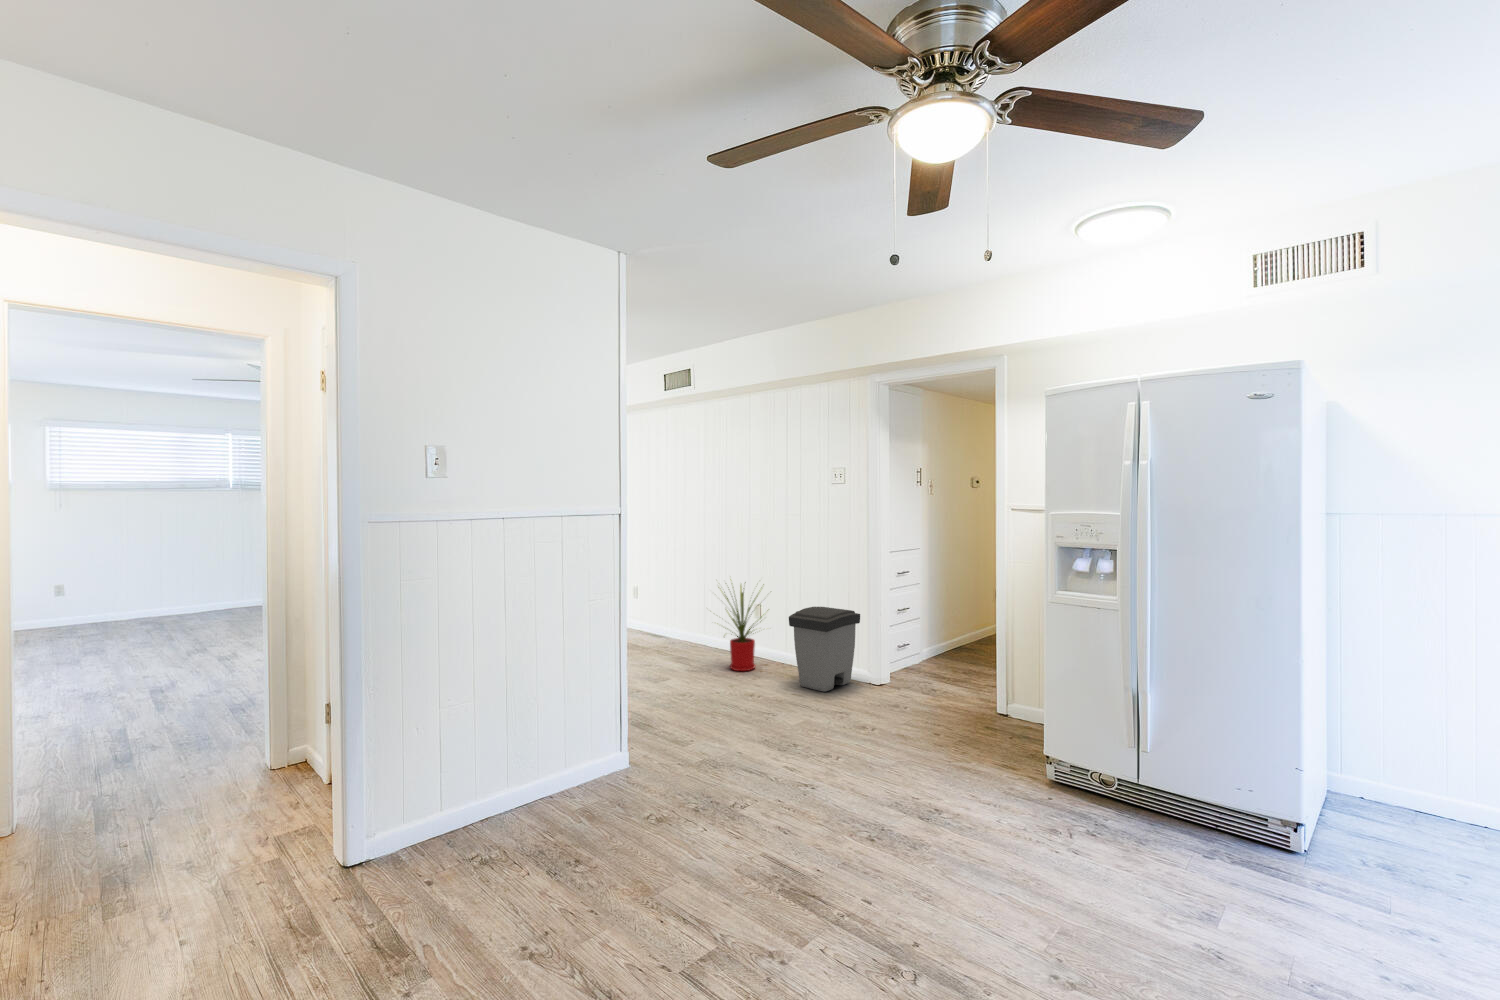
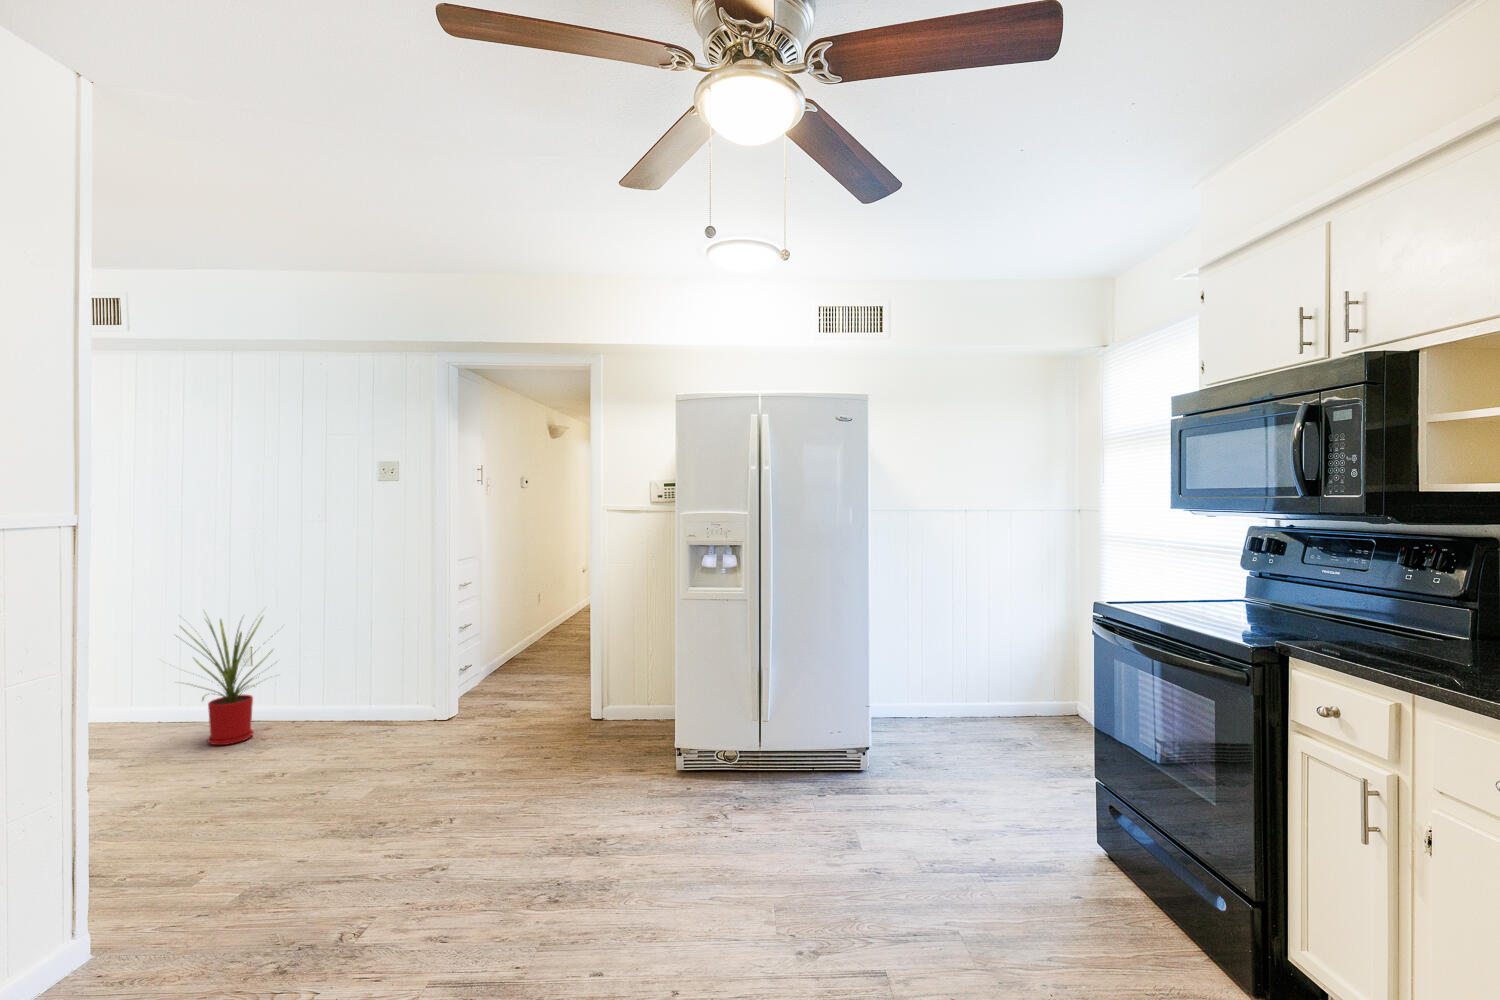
trash can: present [789,607,860,692] -> none [325,635,423,743]

